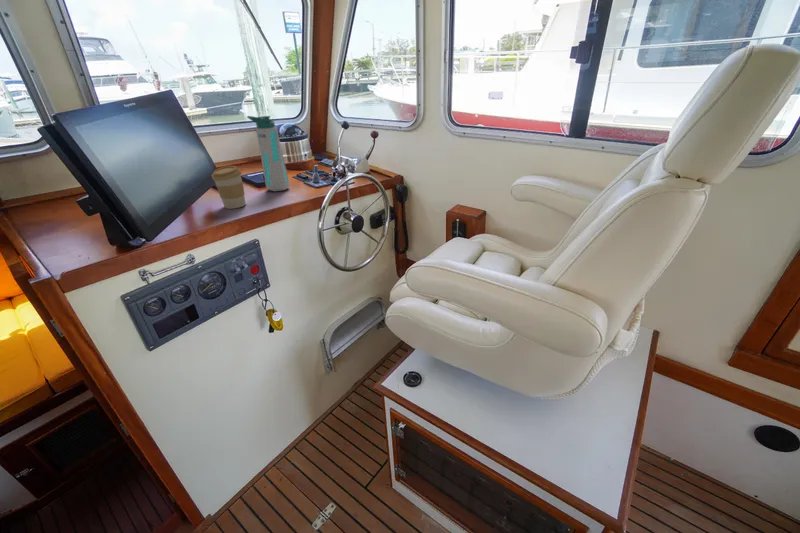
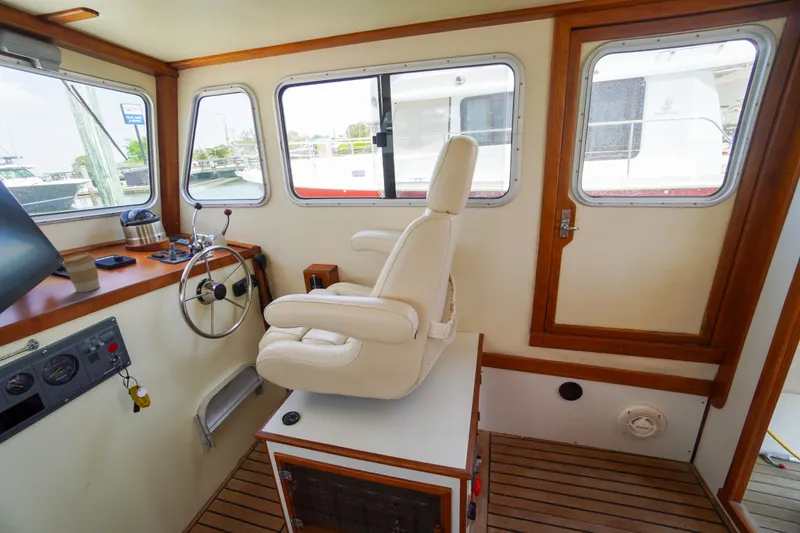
water bottle: present [247,116,290,191] -> none [97,205,145,272]

